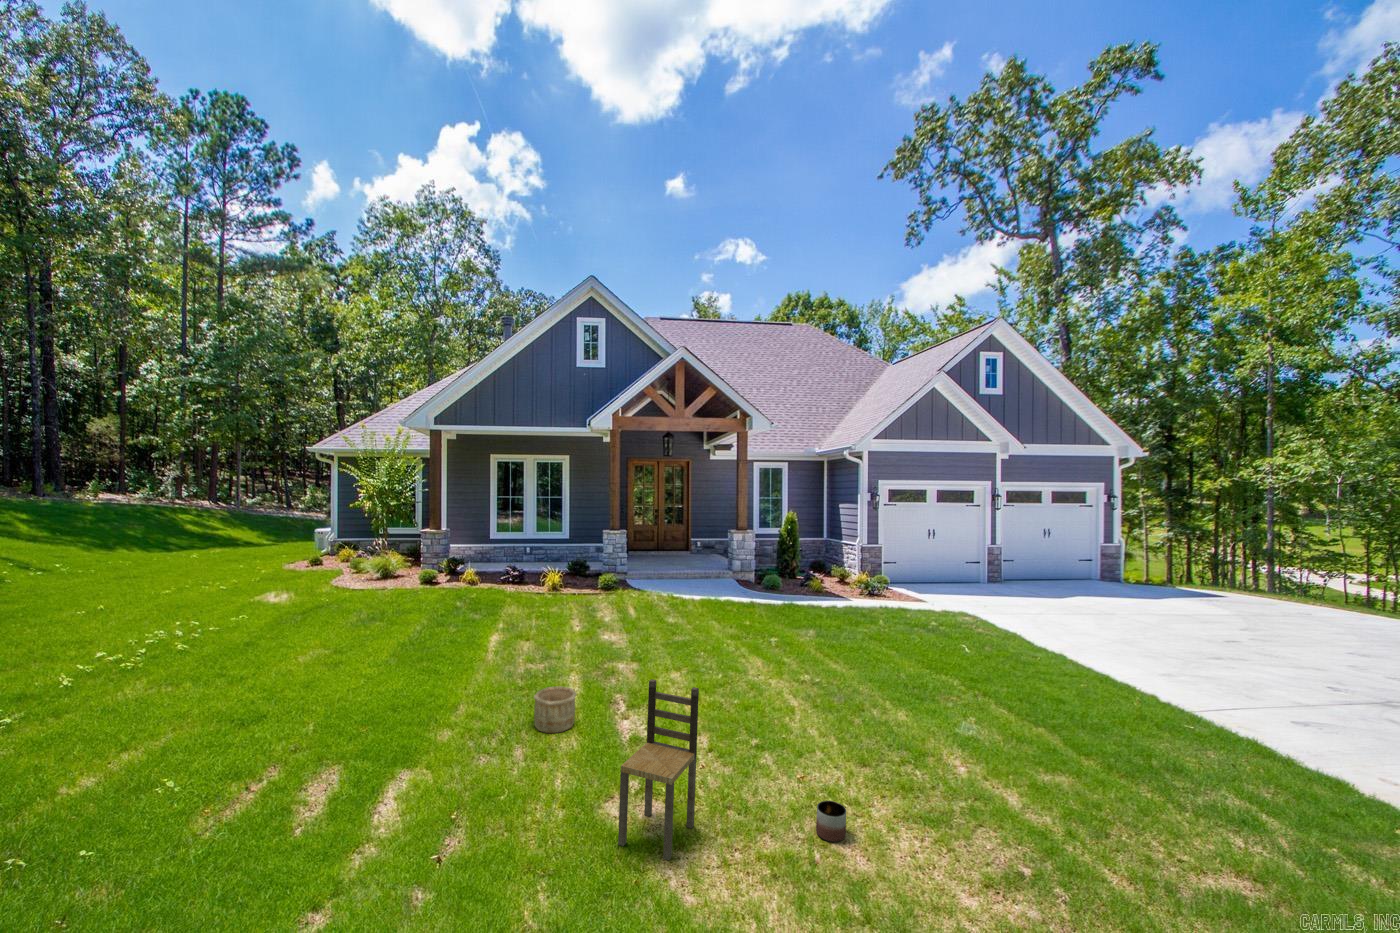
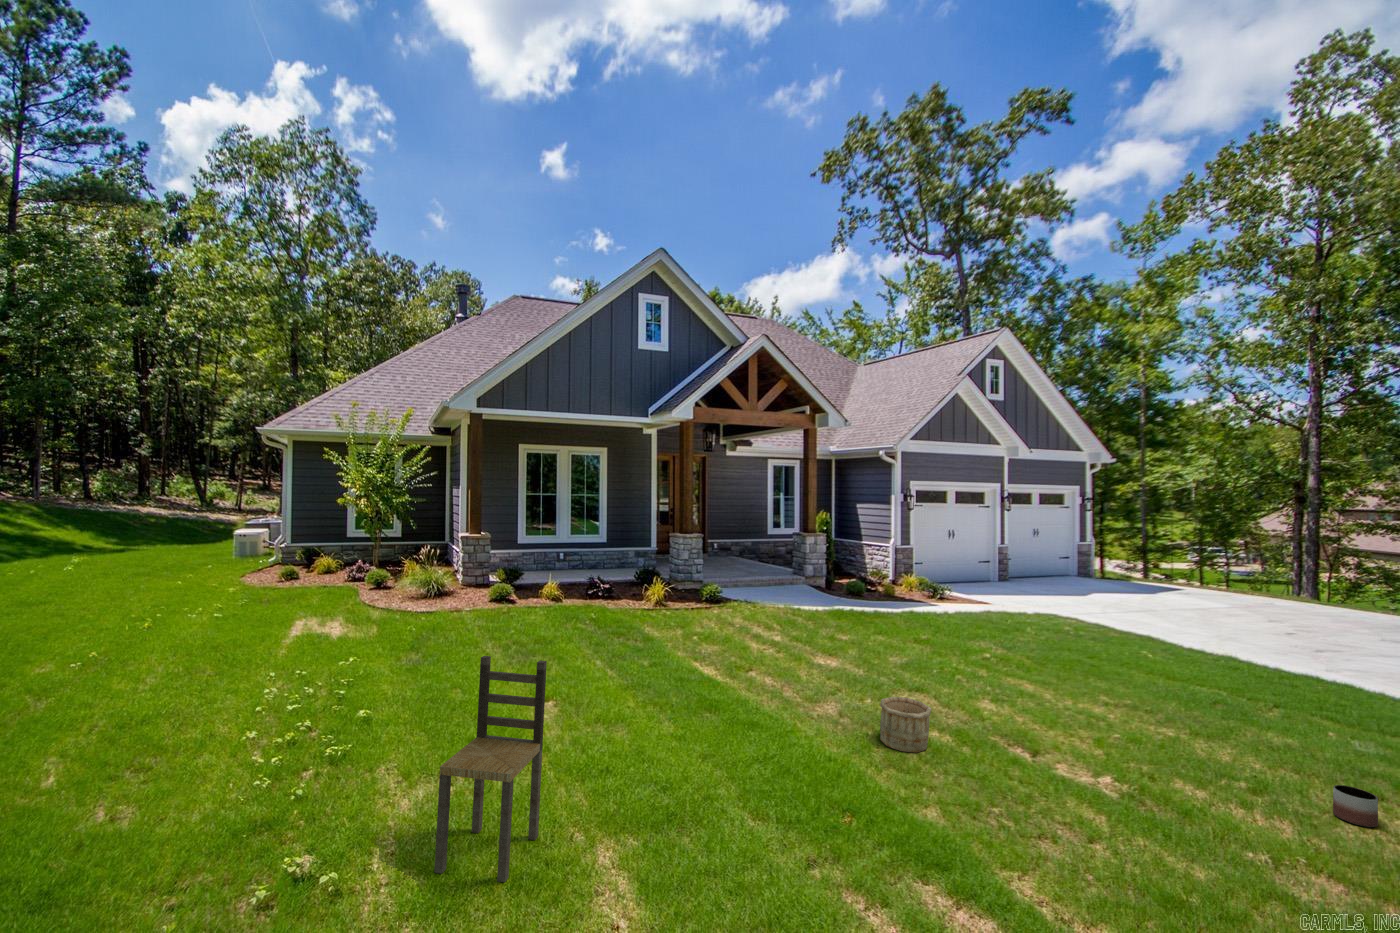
chair: present [618,679,699,860] -> present [434,656,547,882]

